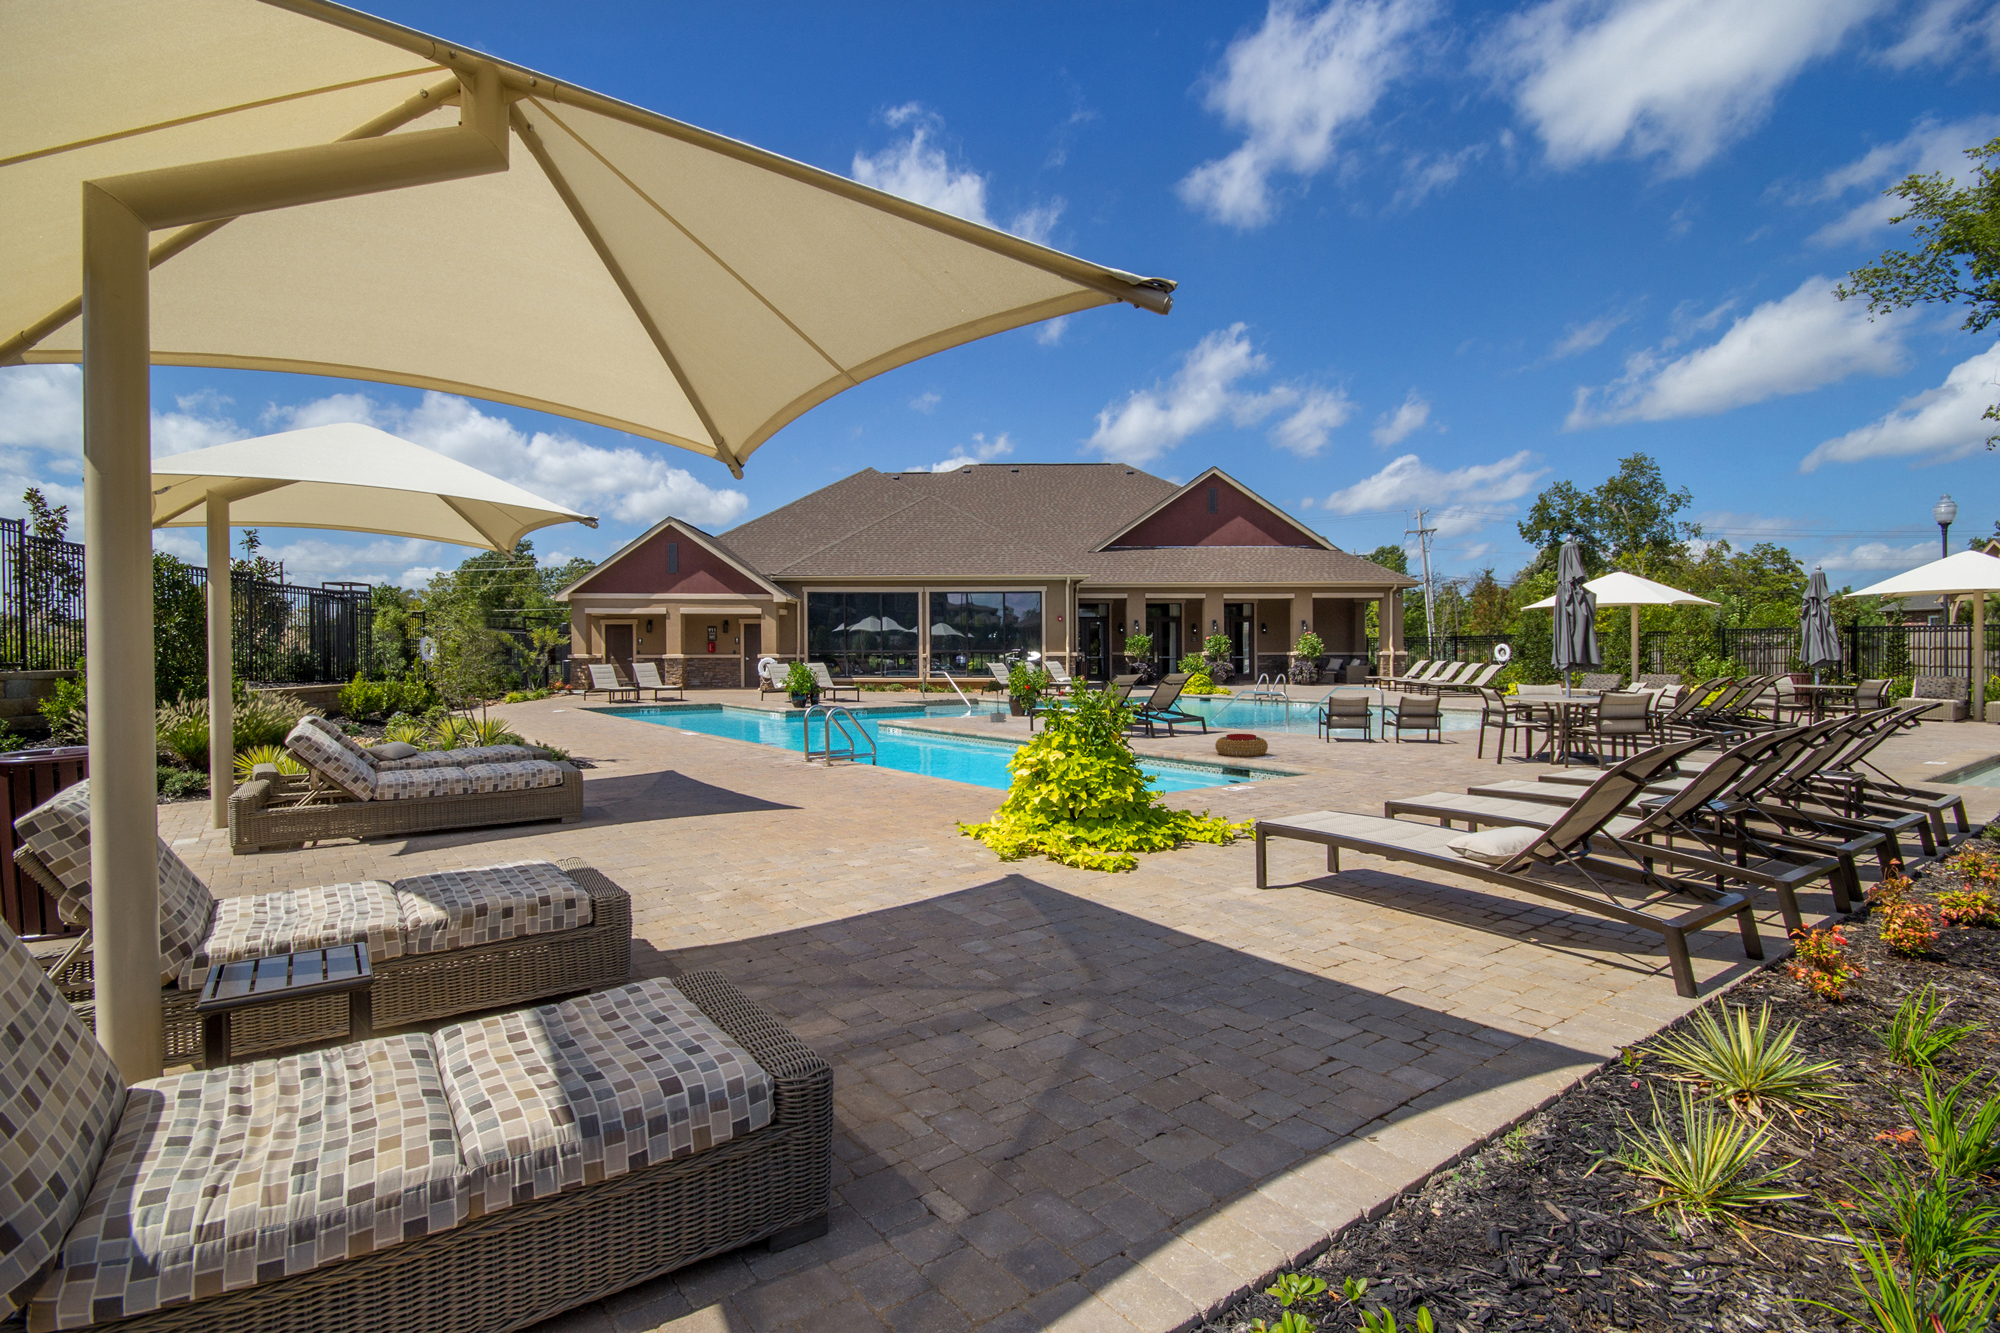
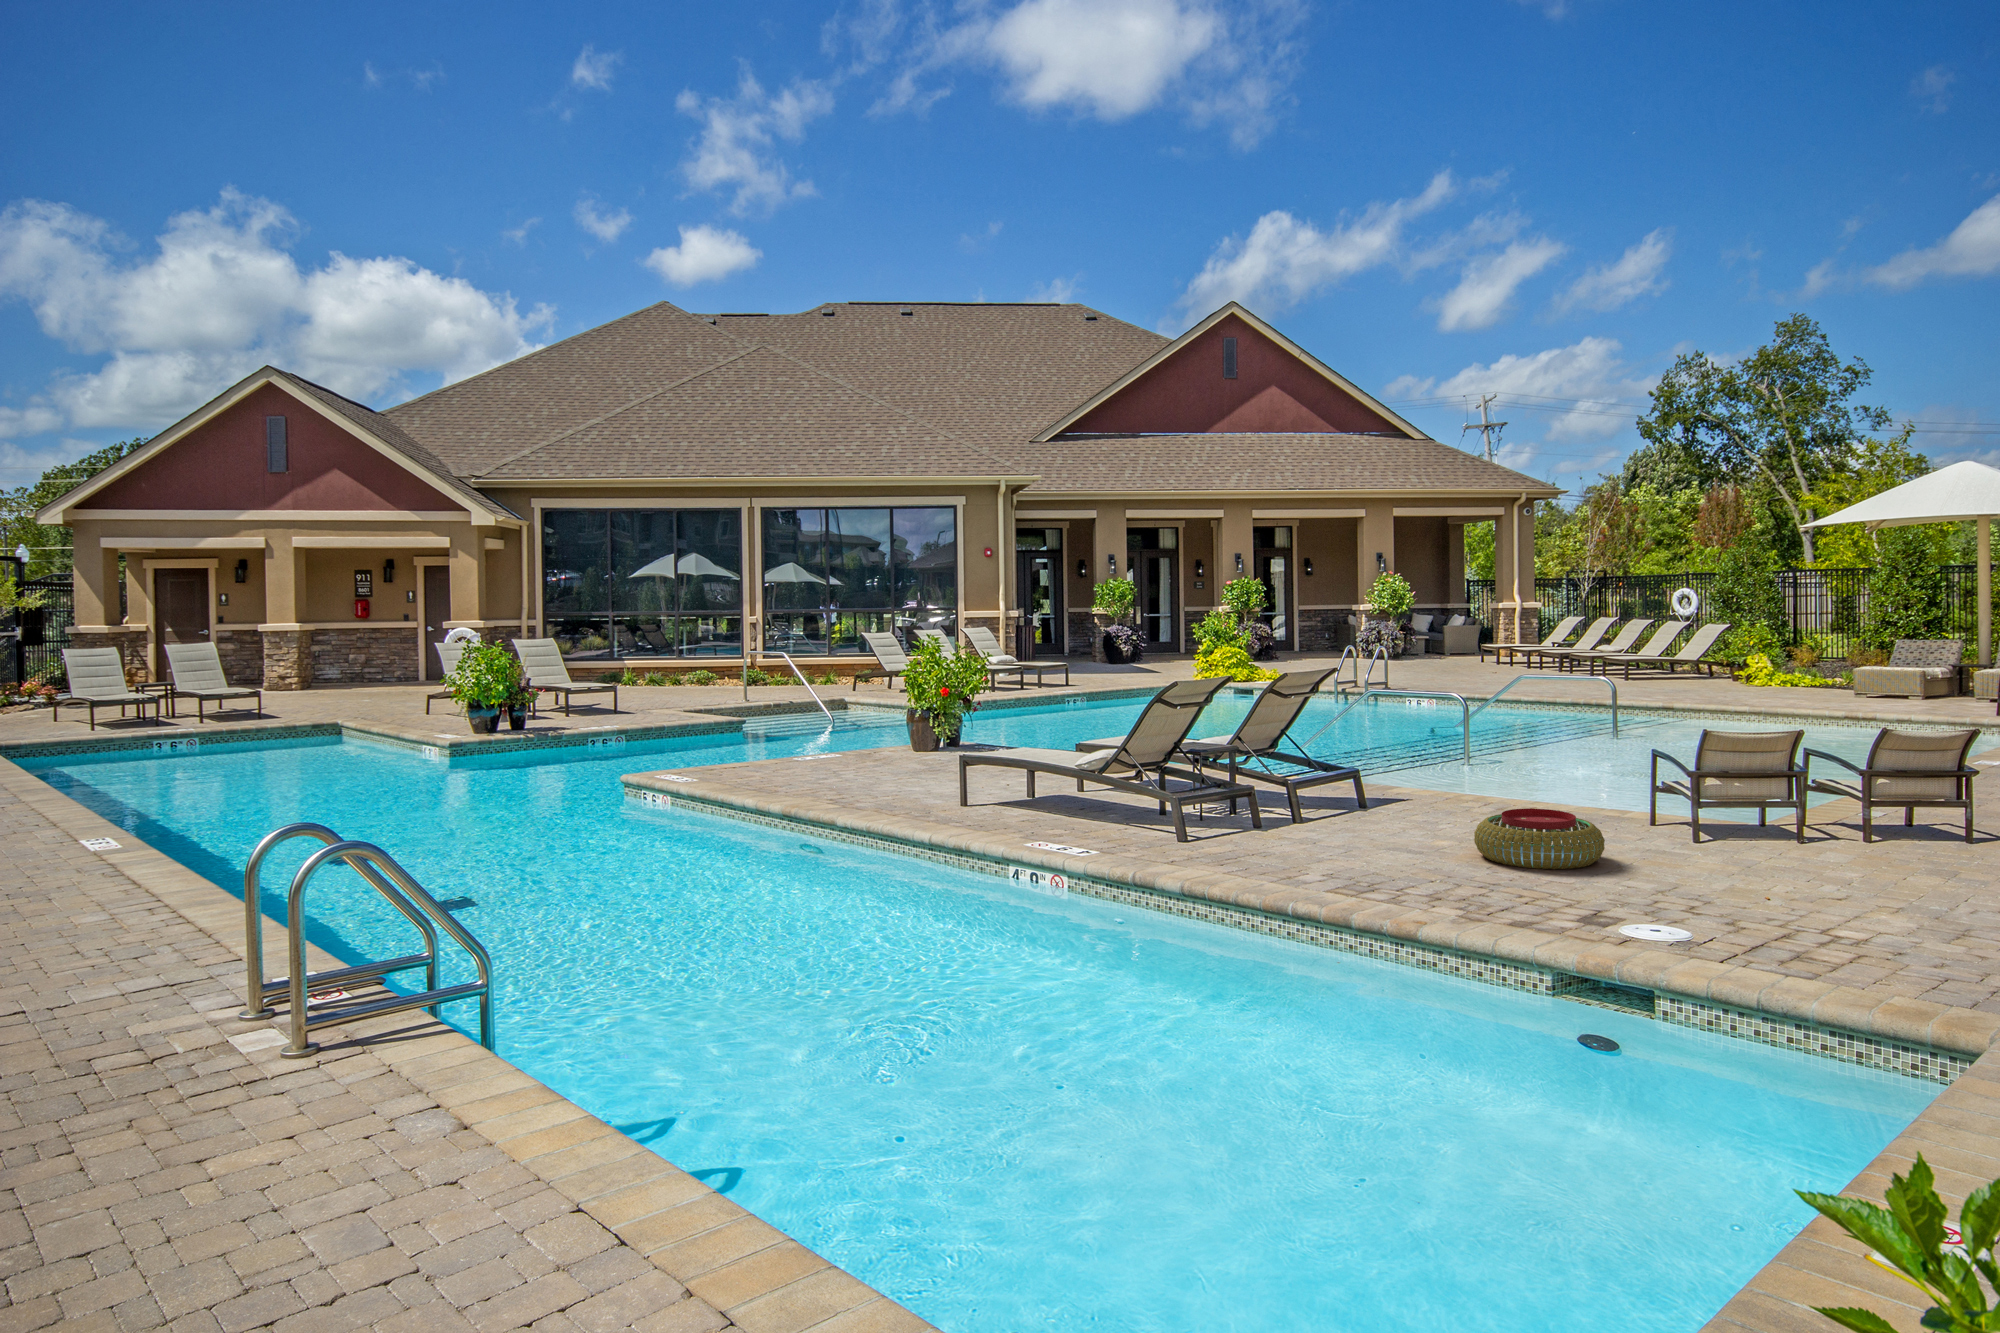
potted tree: present [988,680,1006,722] -> none [890,672,928,758]

